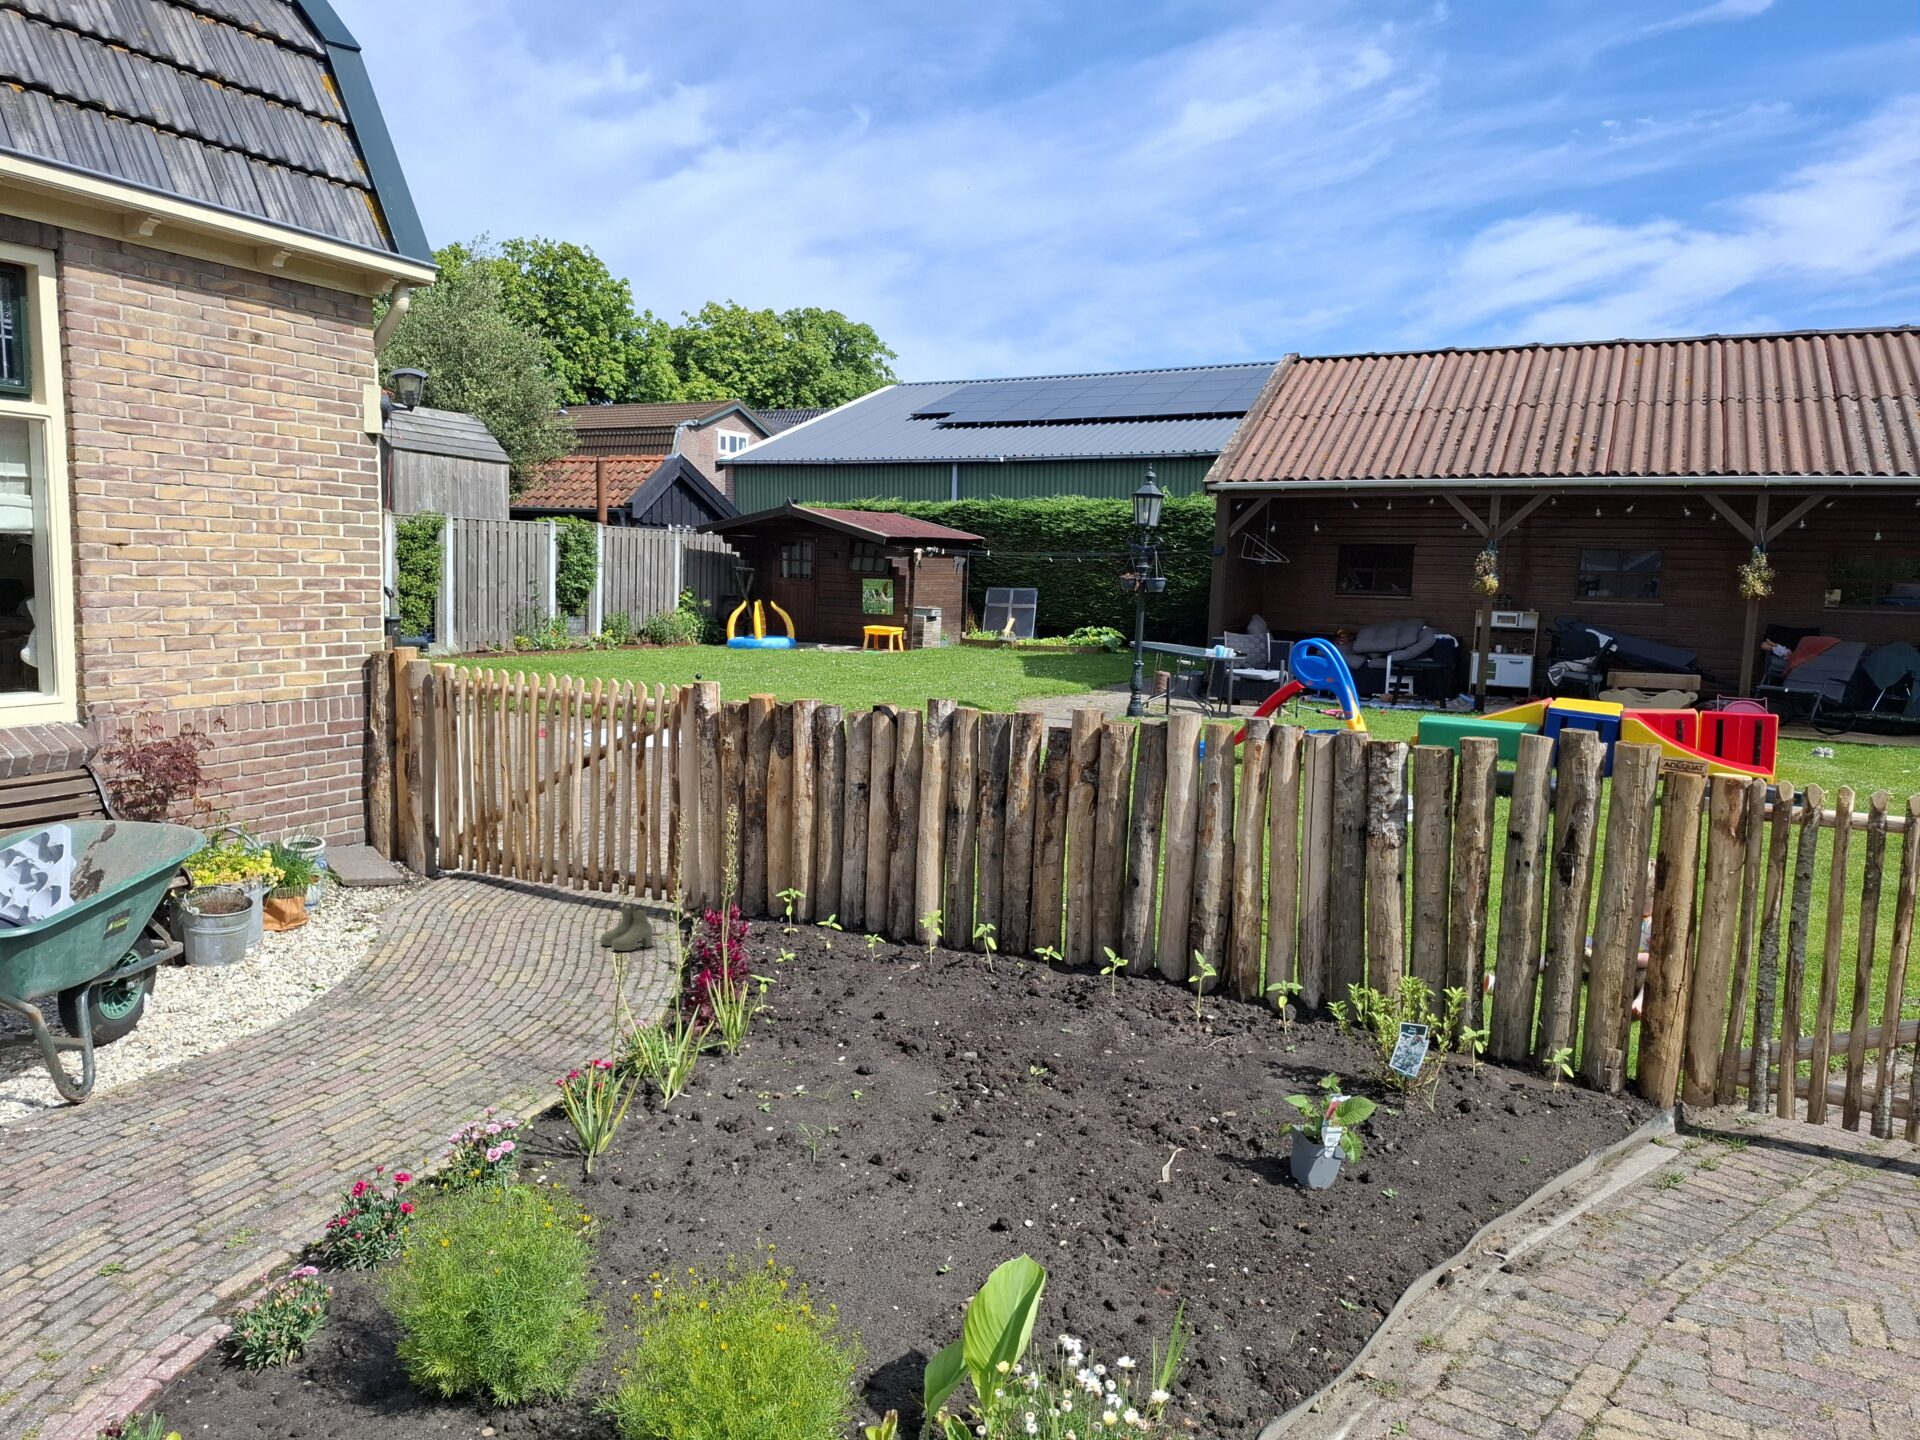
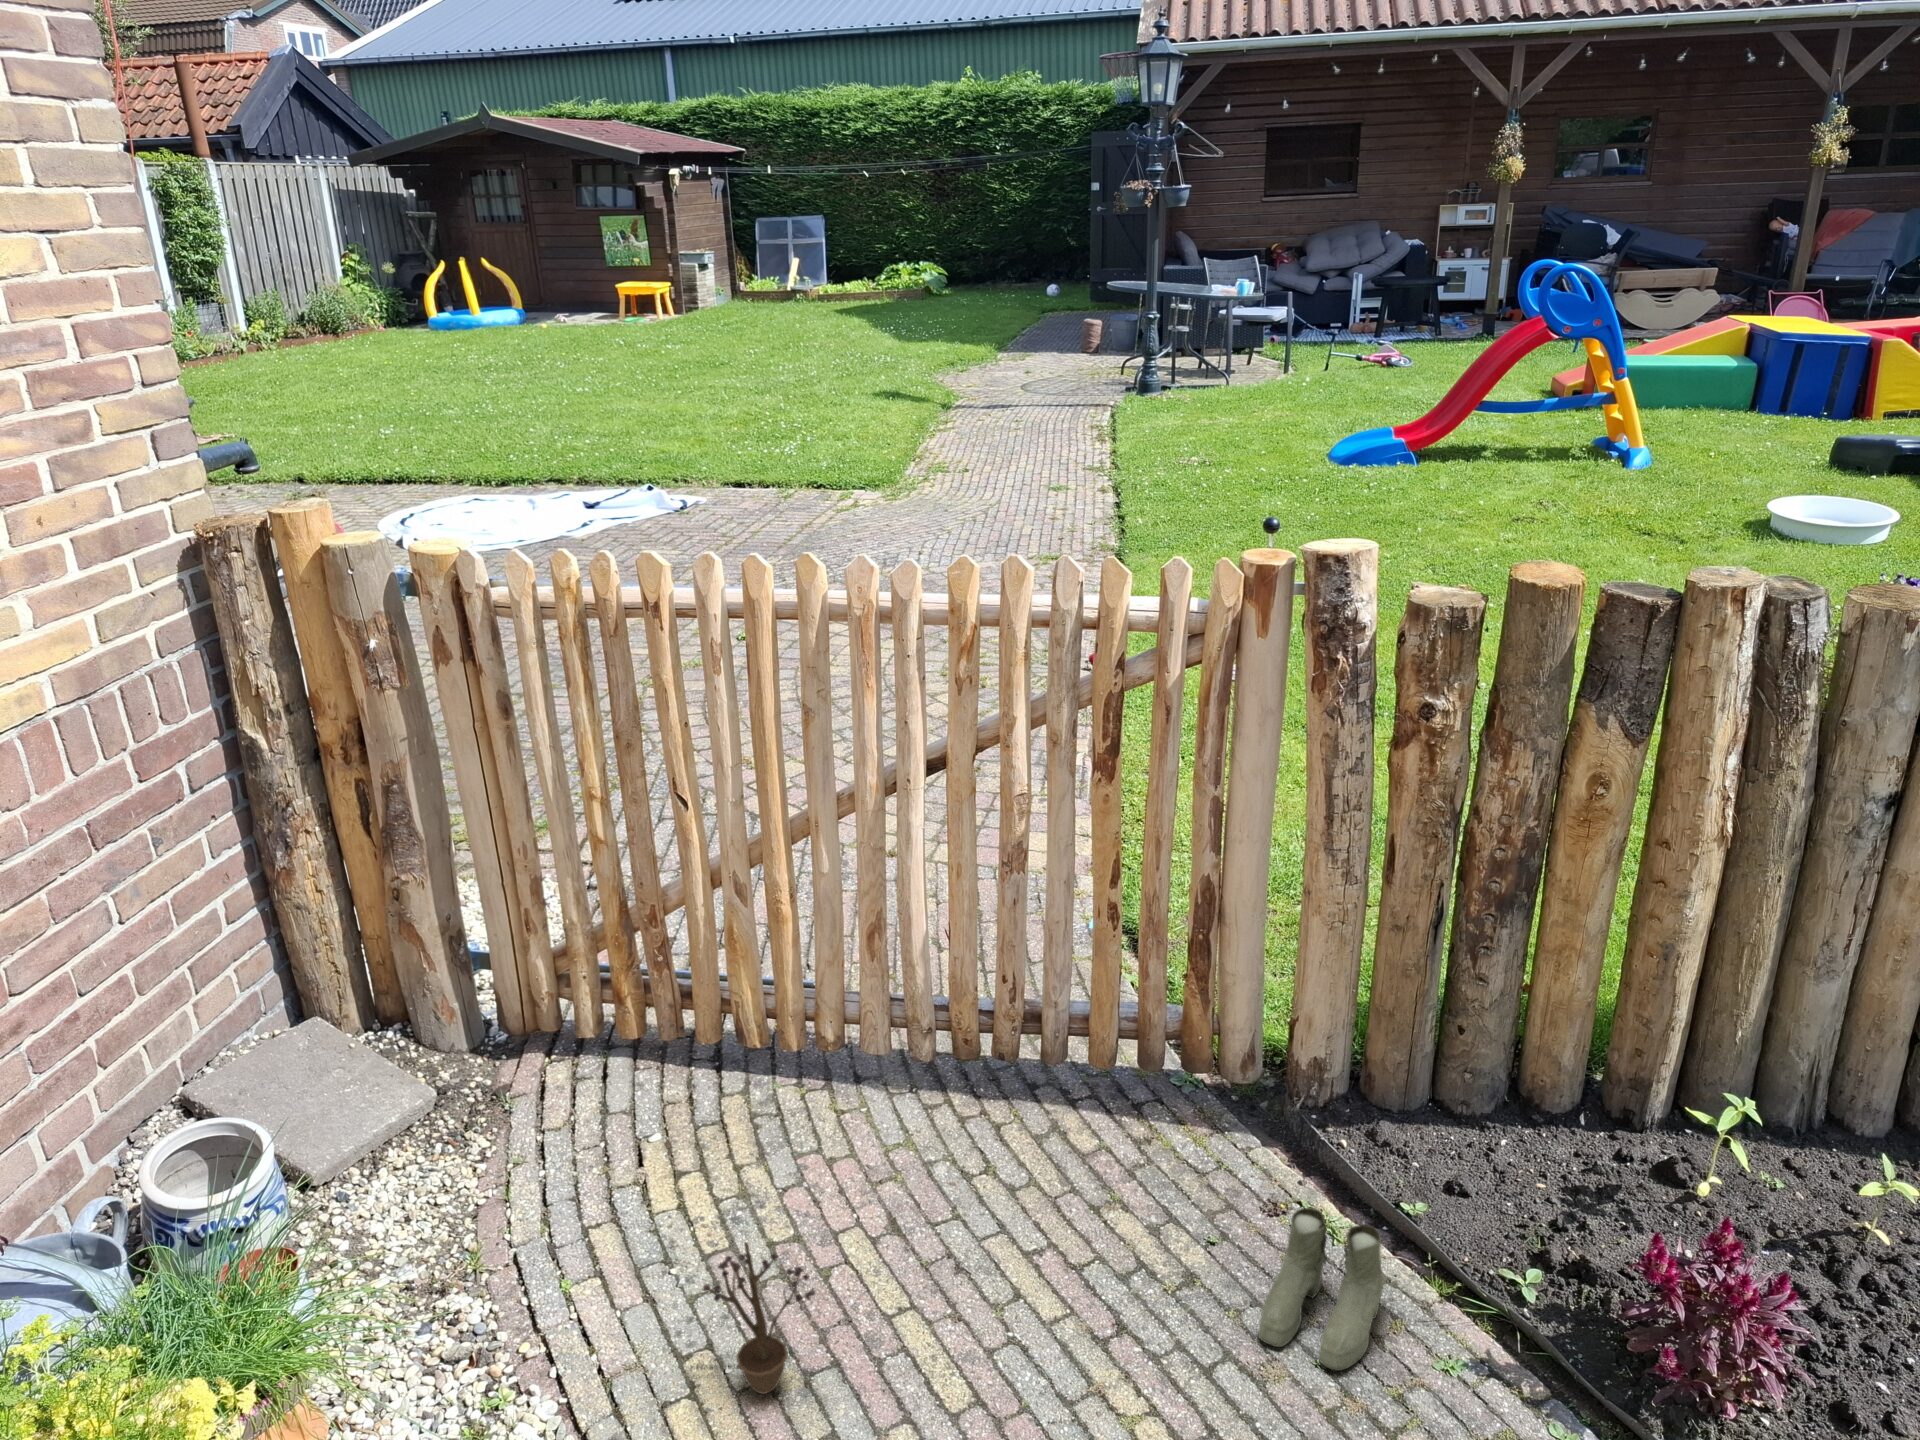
decorative plant: none [417,867,453,929] -> present [691,1242,815,1394]

